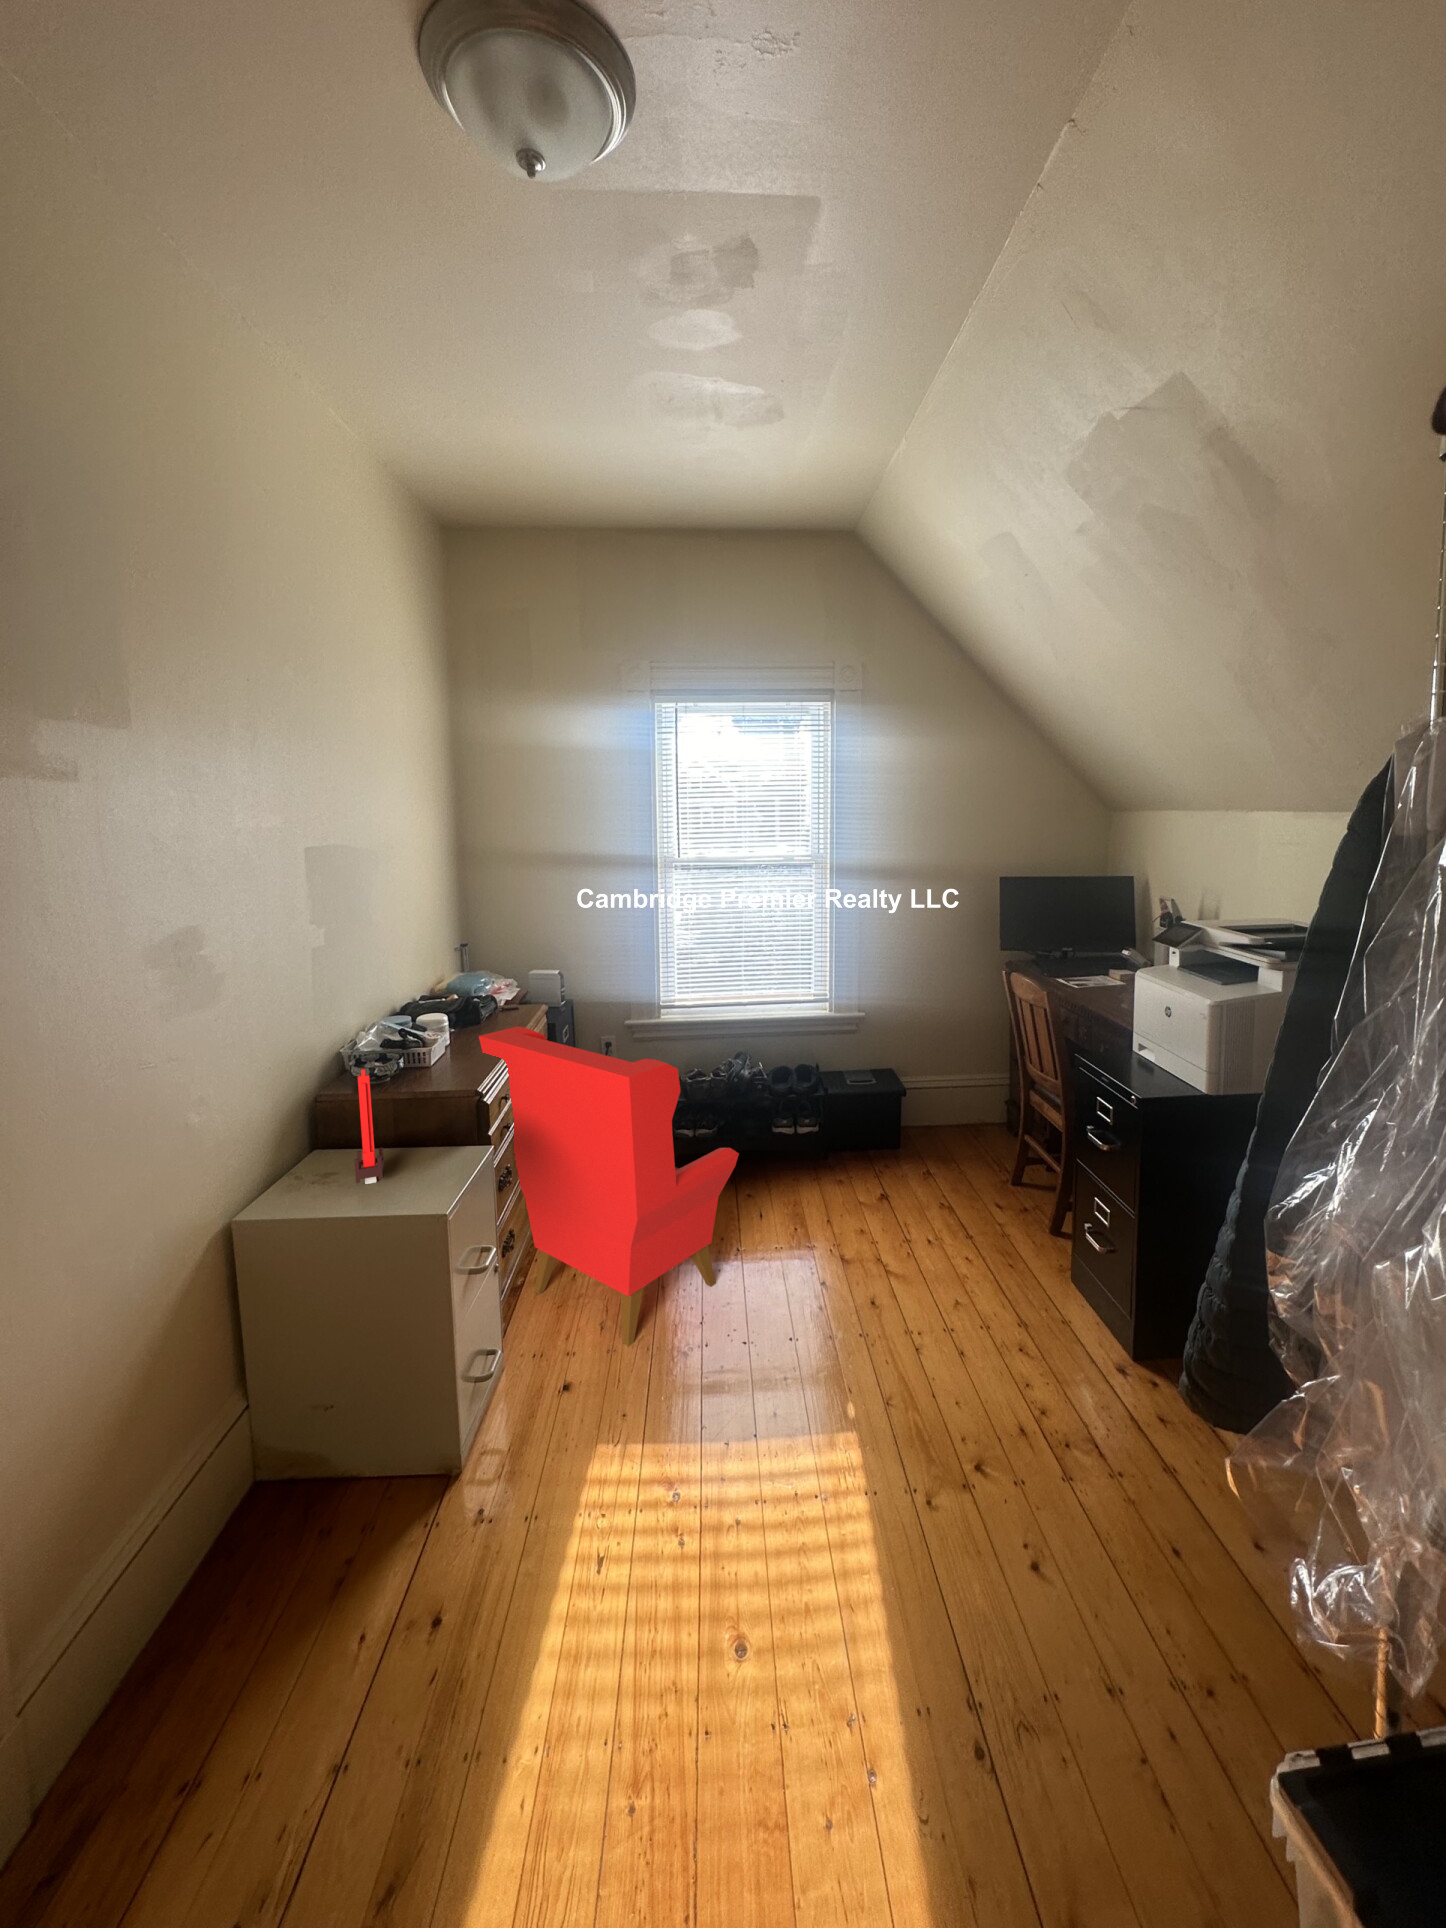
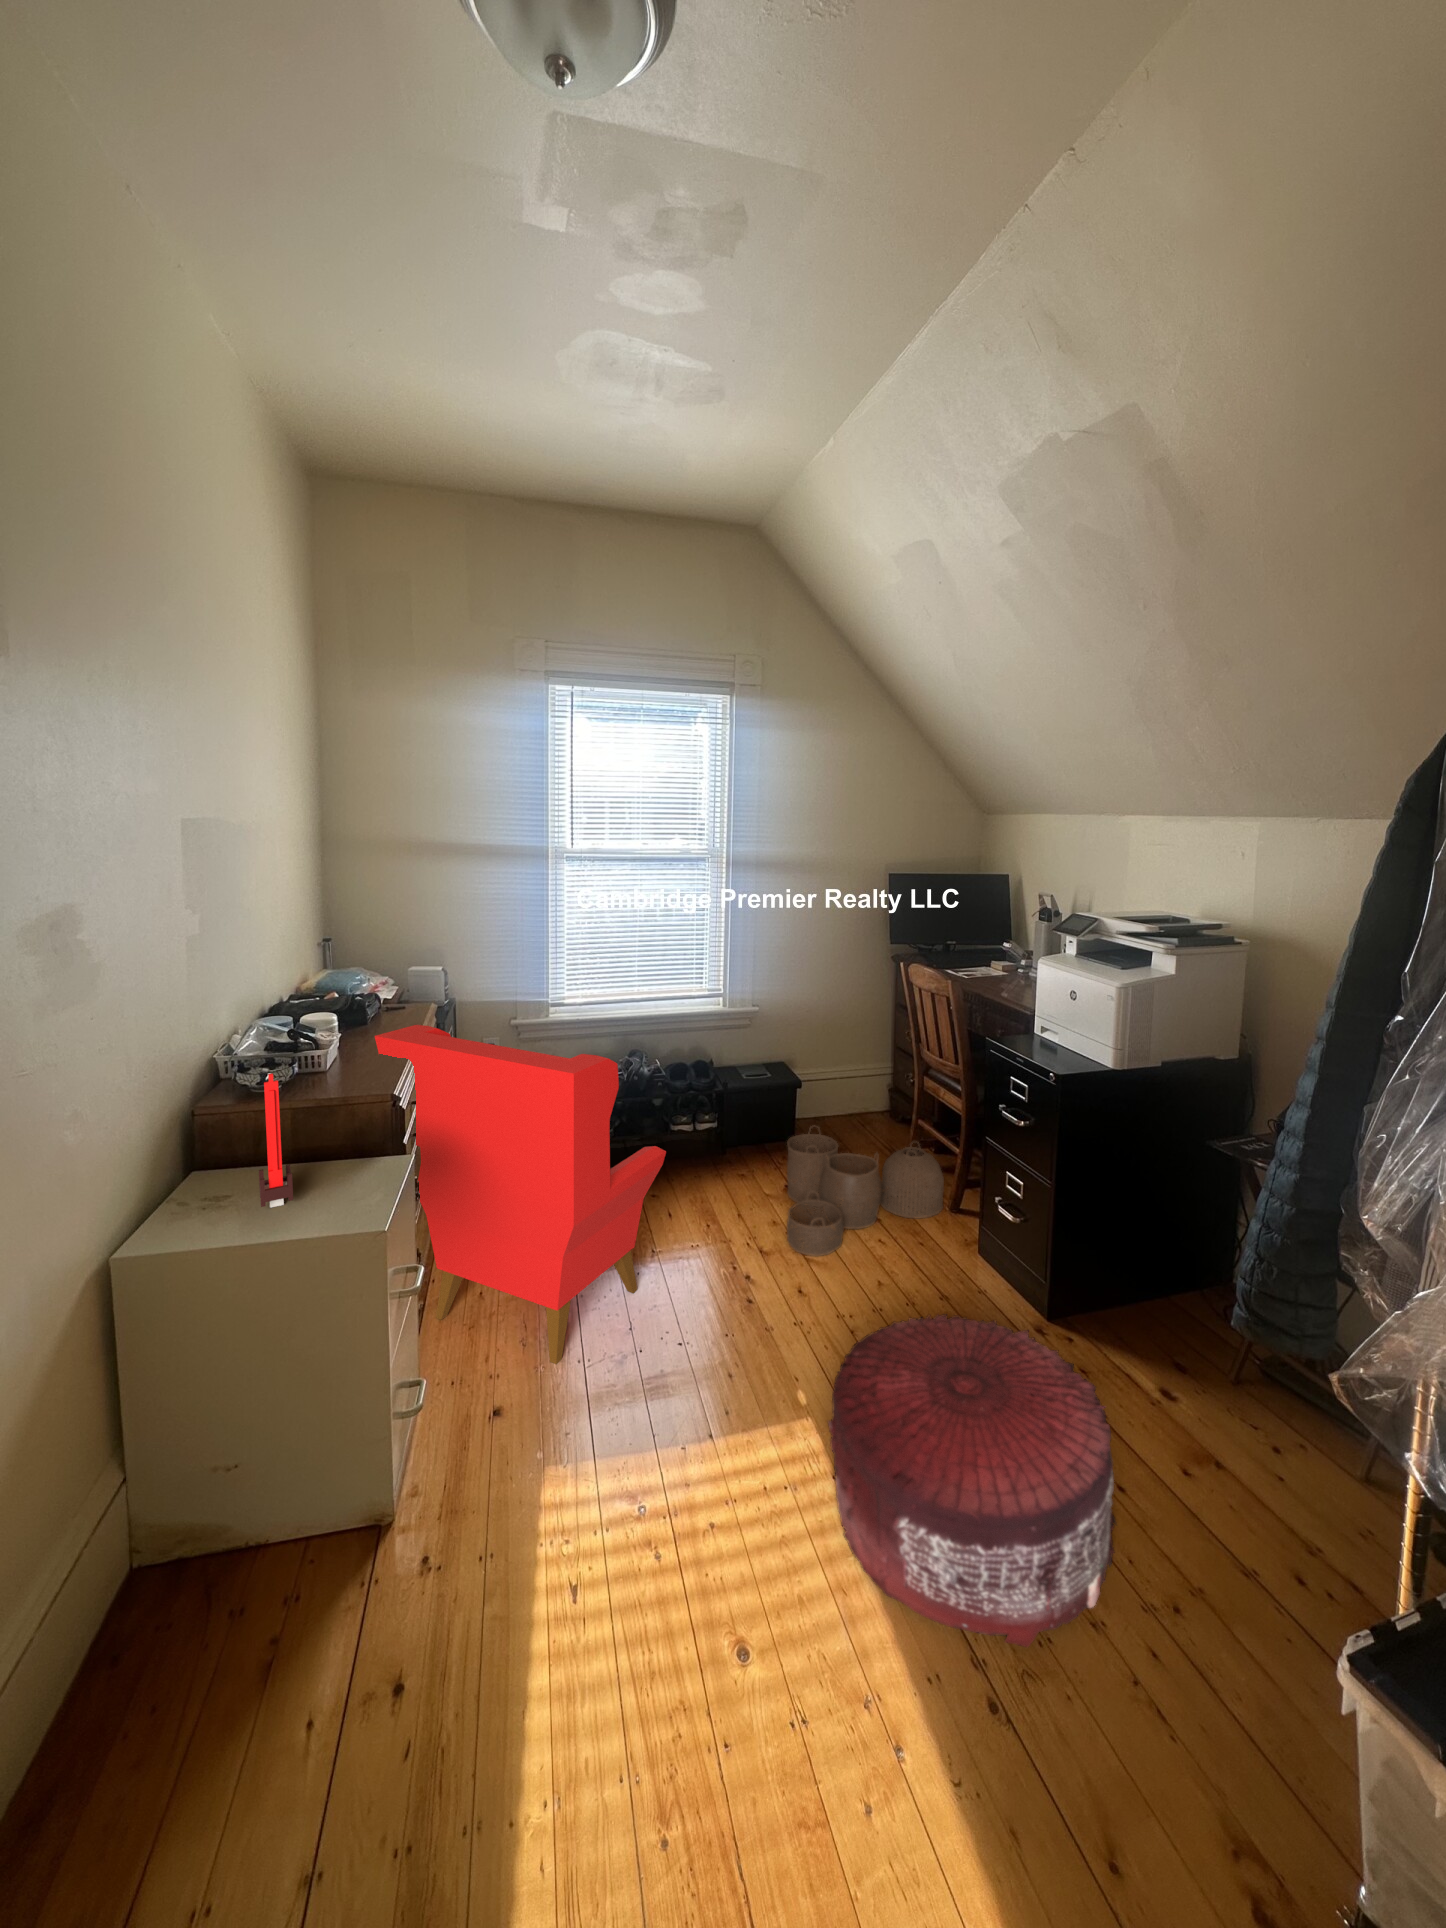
woven basket: none [868,1135,1041,1267] -> present [787,1125,944,1256]
pouf: none [850,1338,1162,1704] -> present [828,1314,1116,1647]

